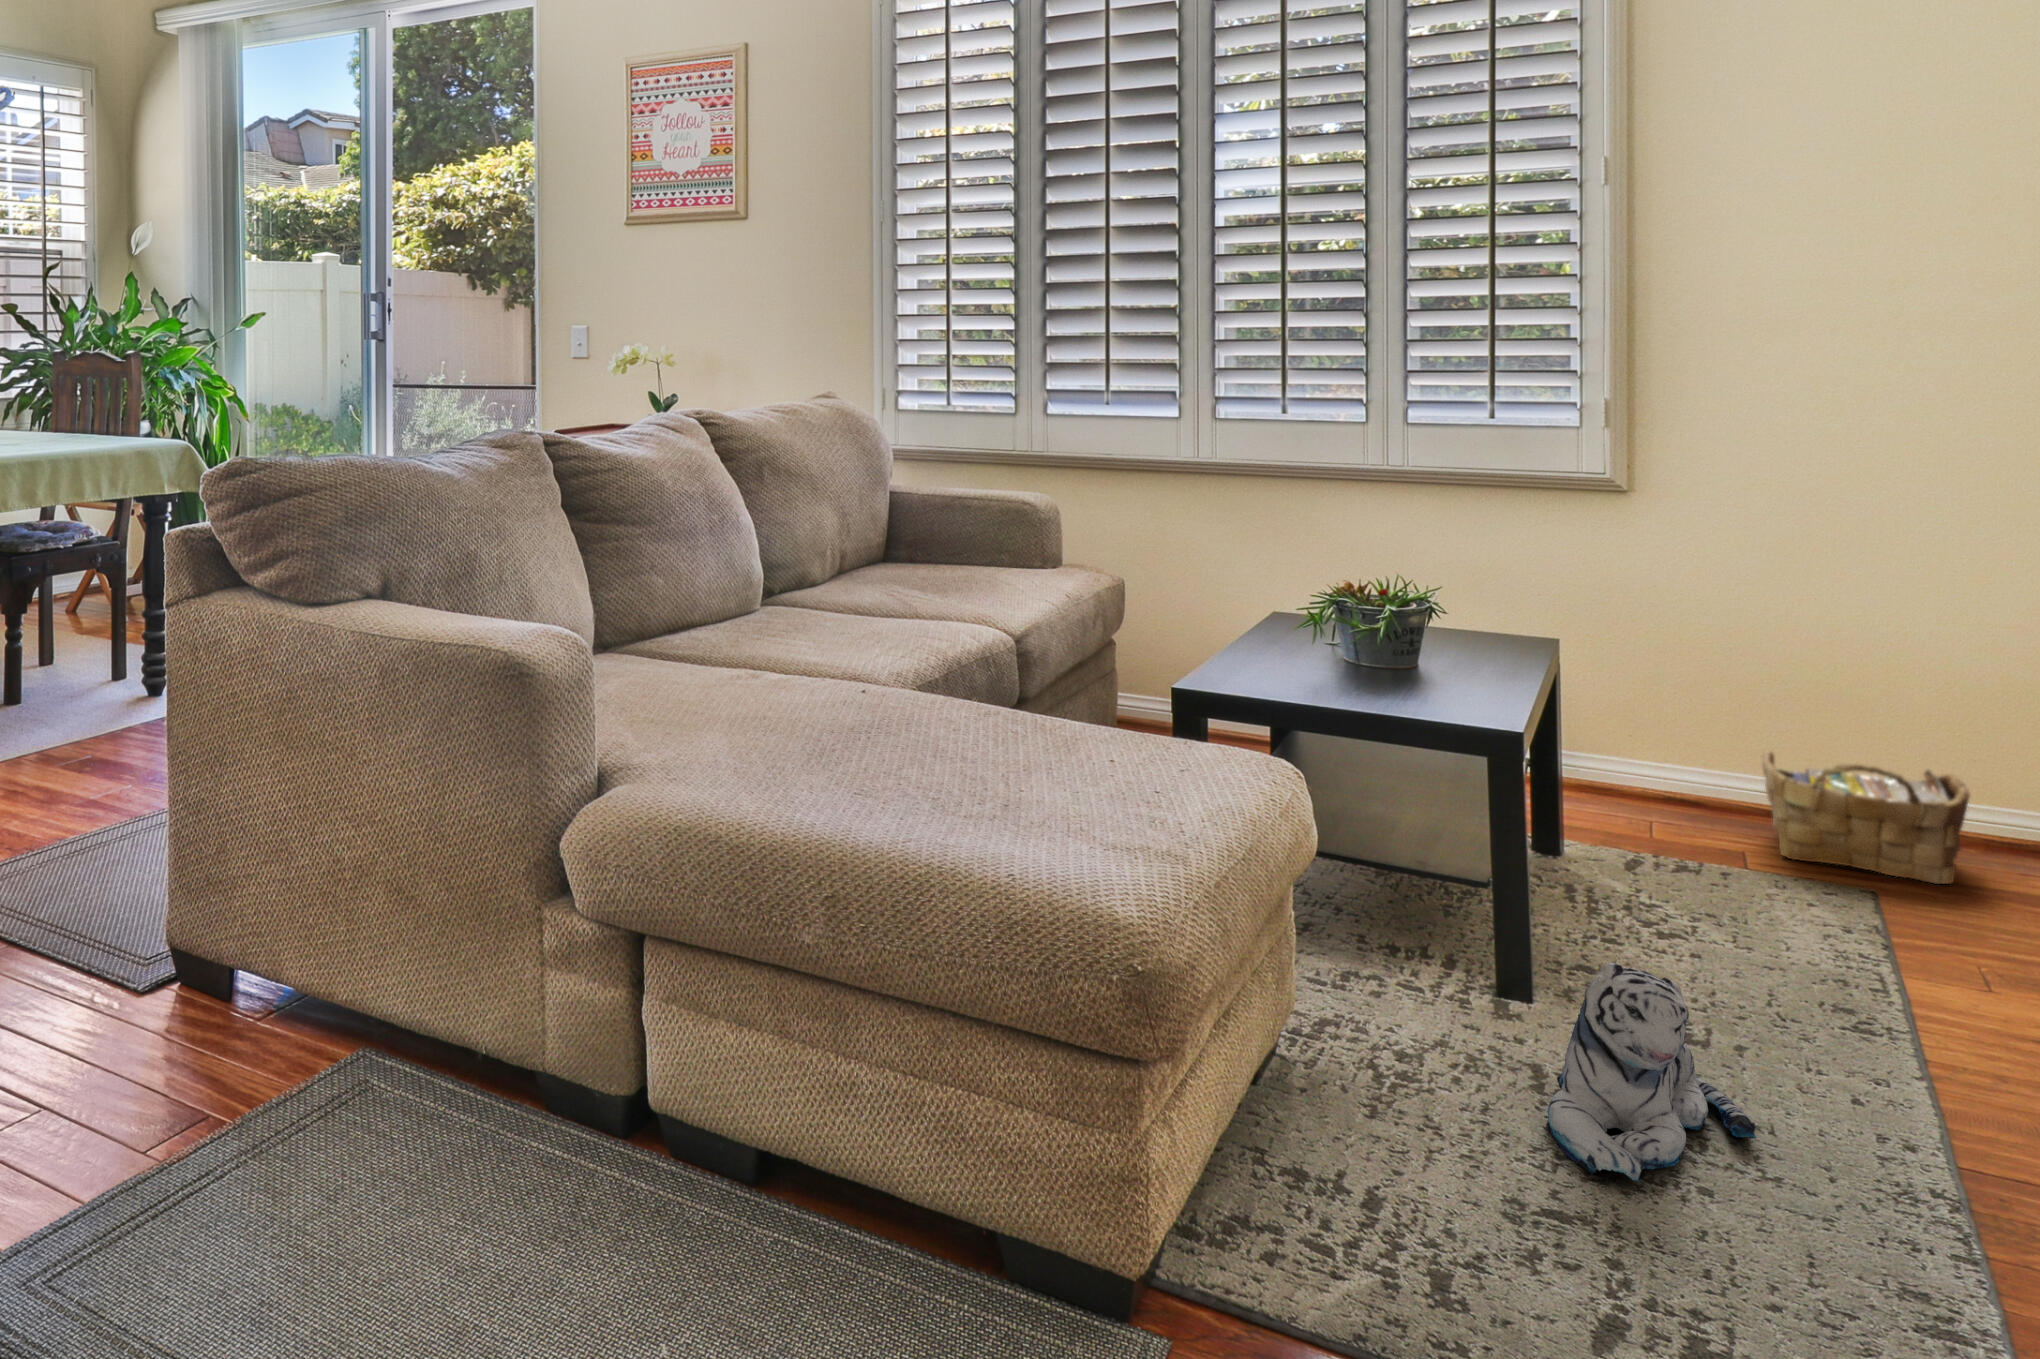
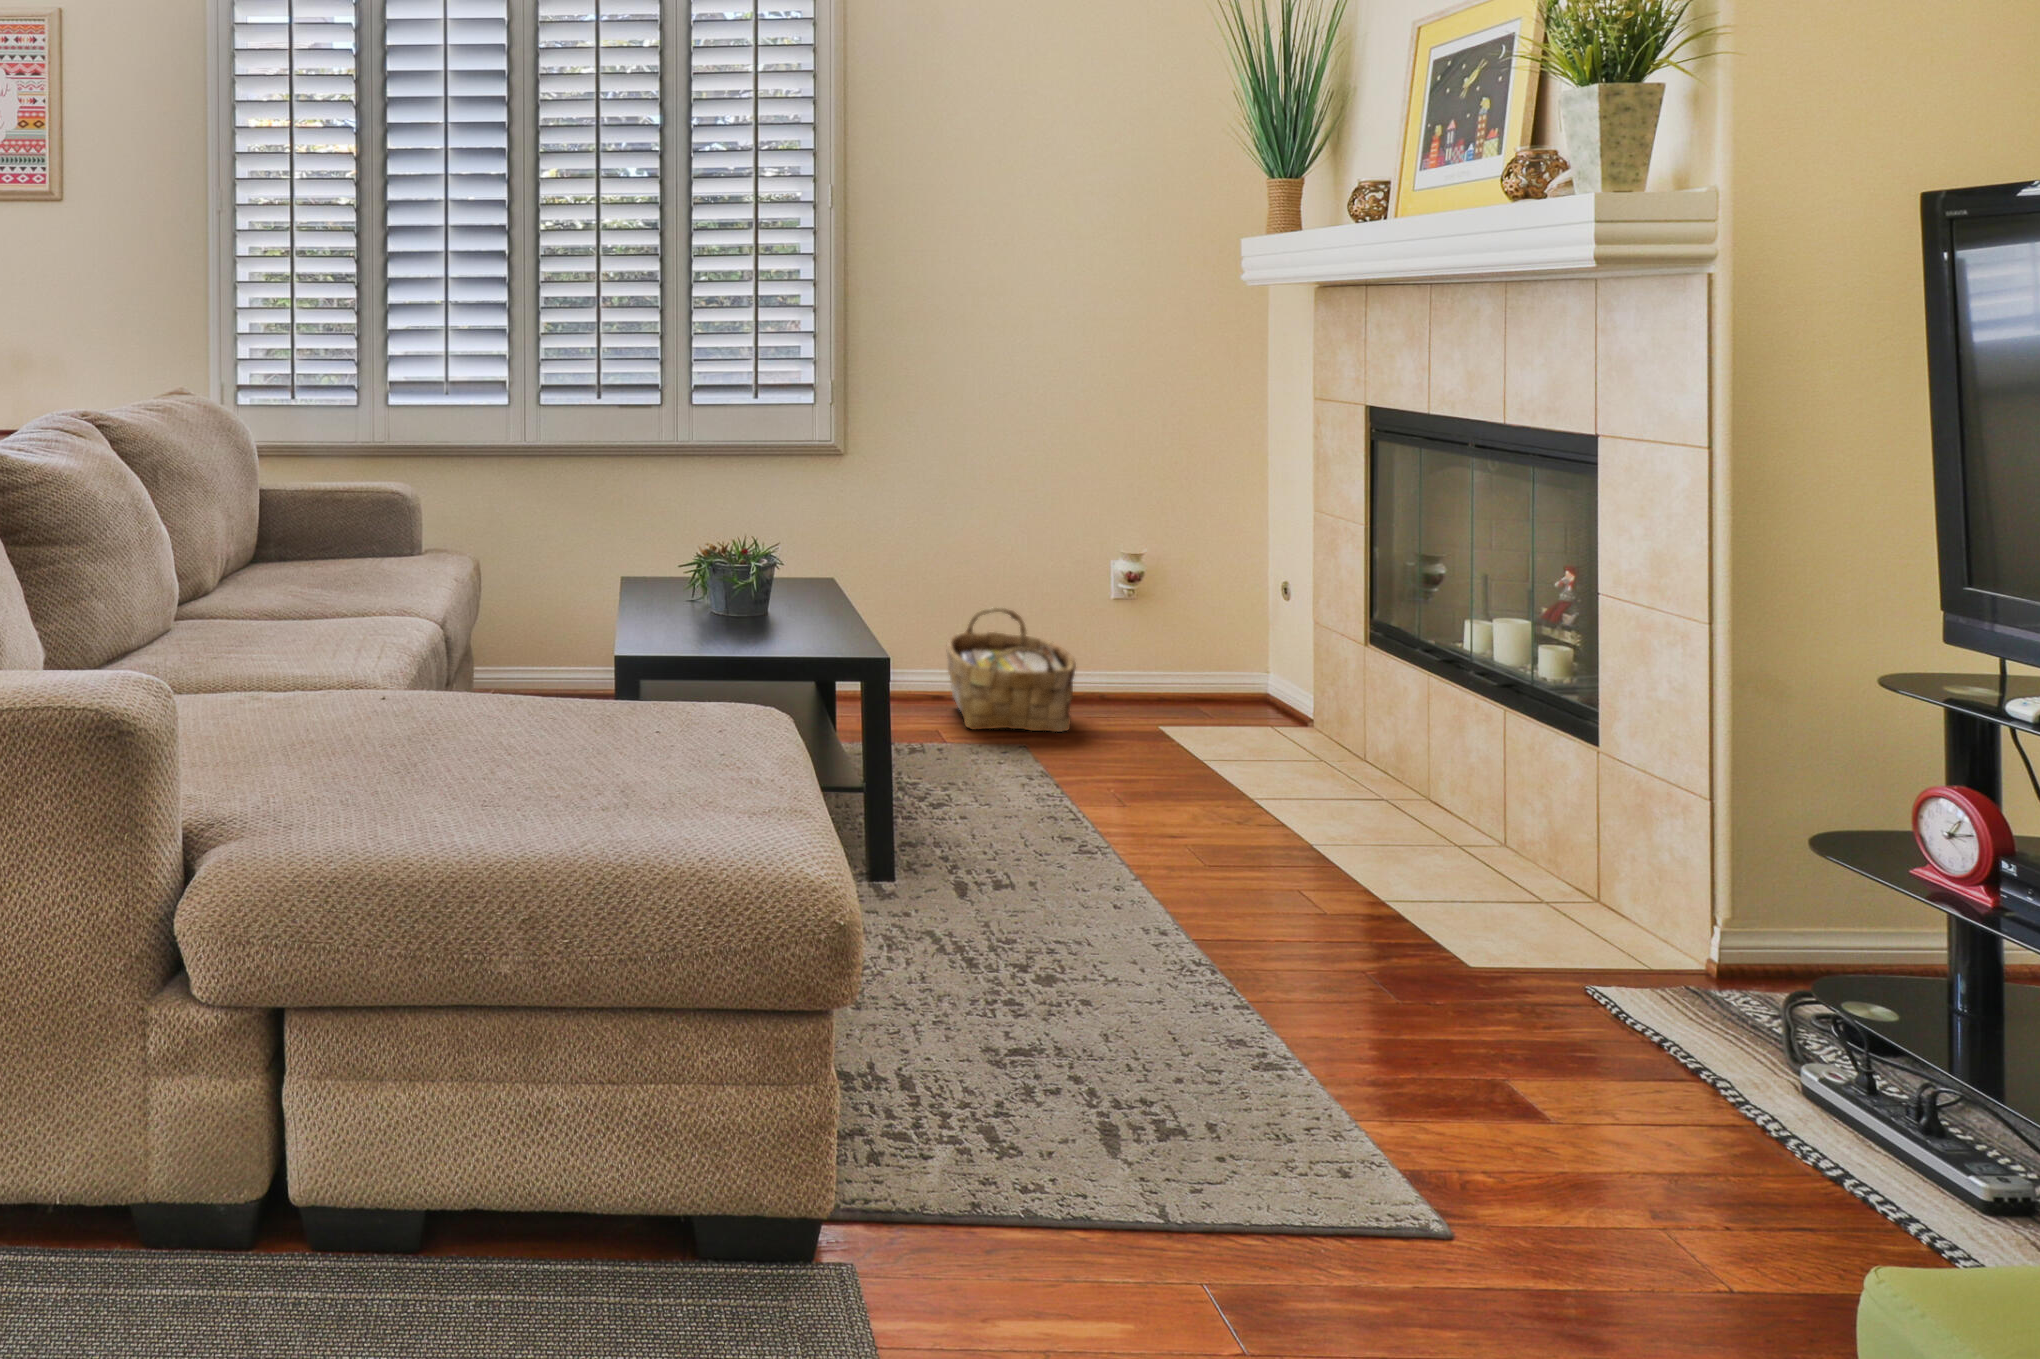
plush toy: present [1546,962,1756,1182] -> none [953,837,1092,1013]

